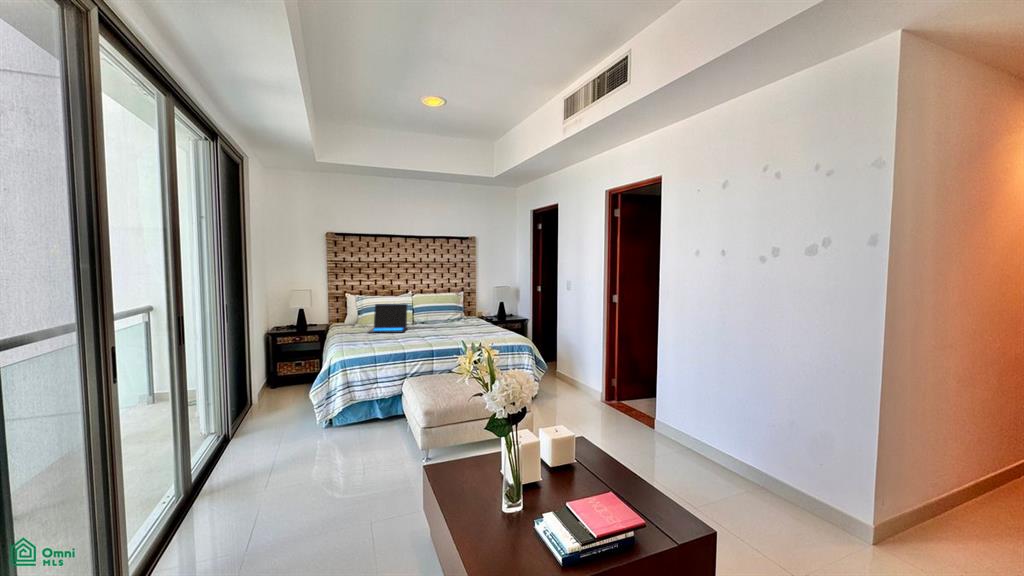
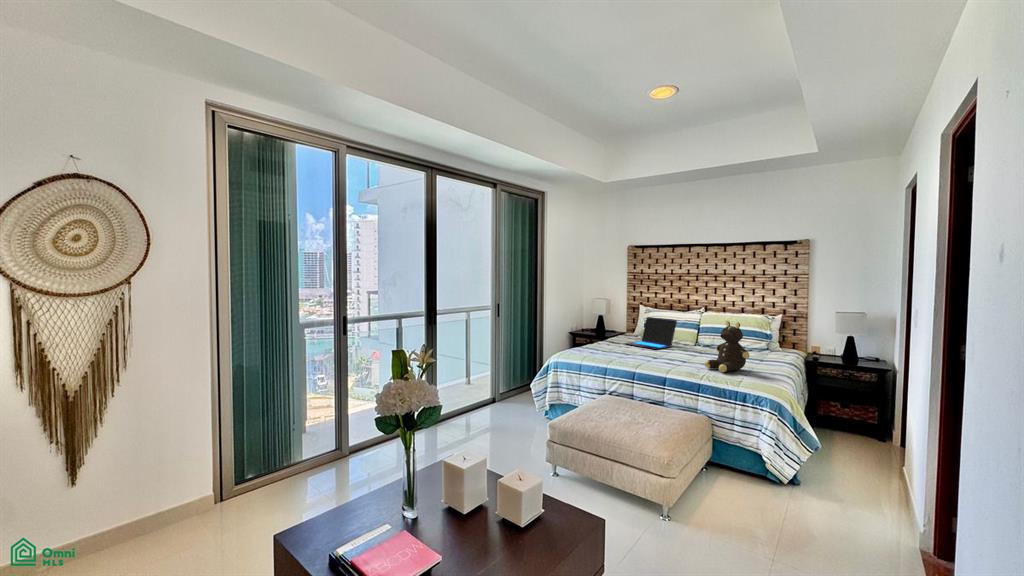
teddy bear: none [467,299,496,337] -> present [705,321,750,372]

